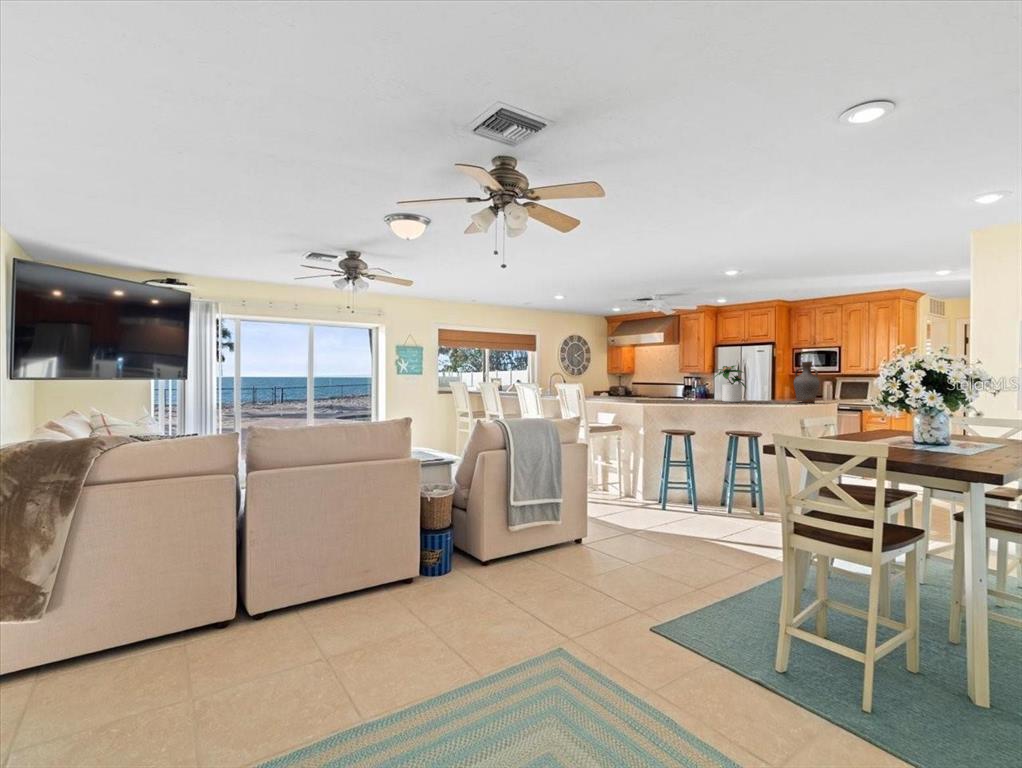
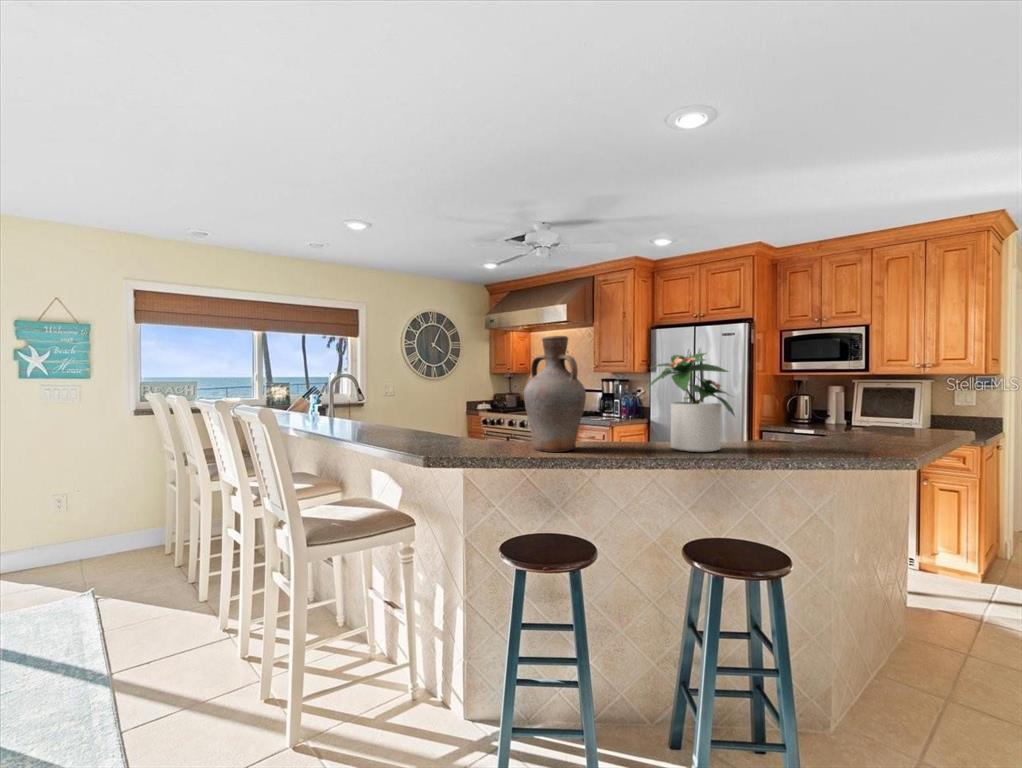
vase: present [794,361,820,403] -> present [524,336,586,452]

